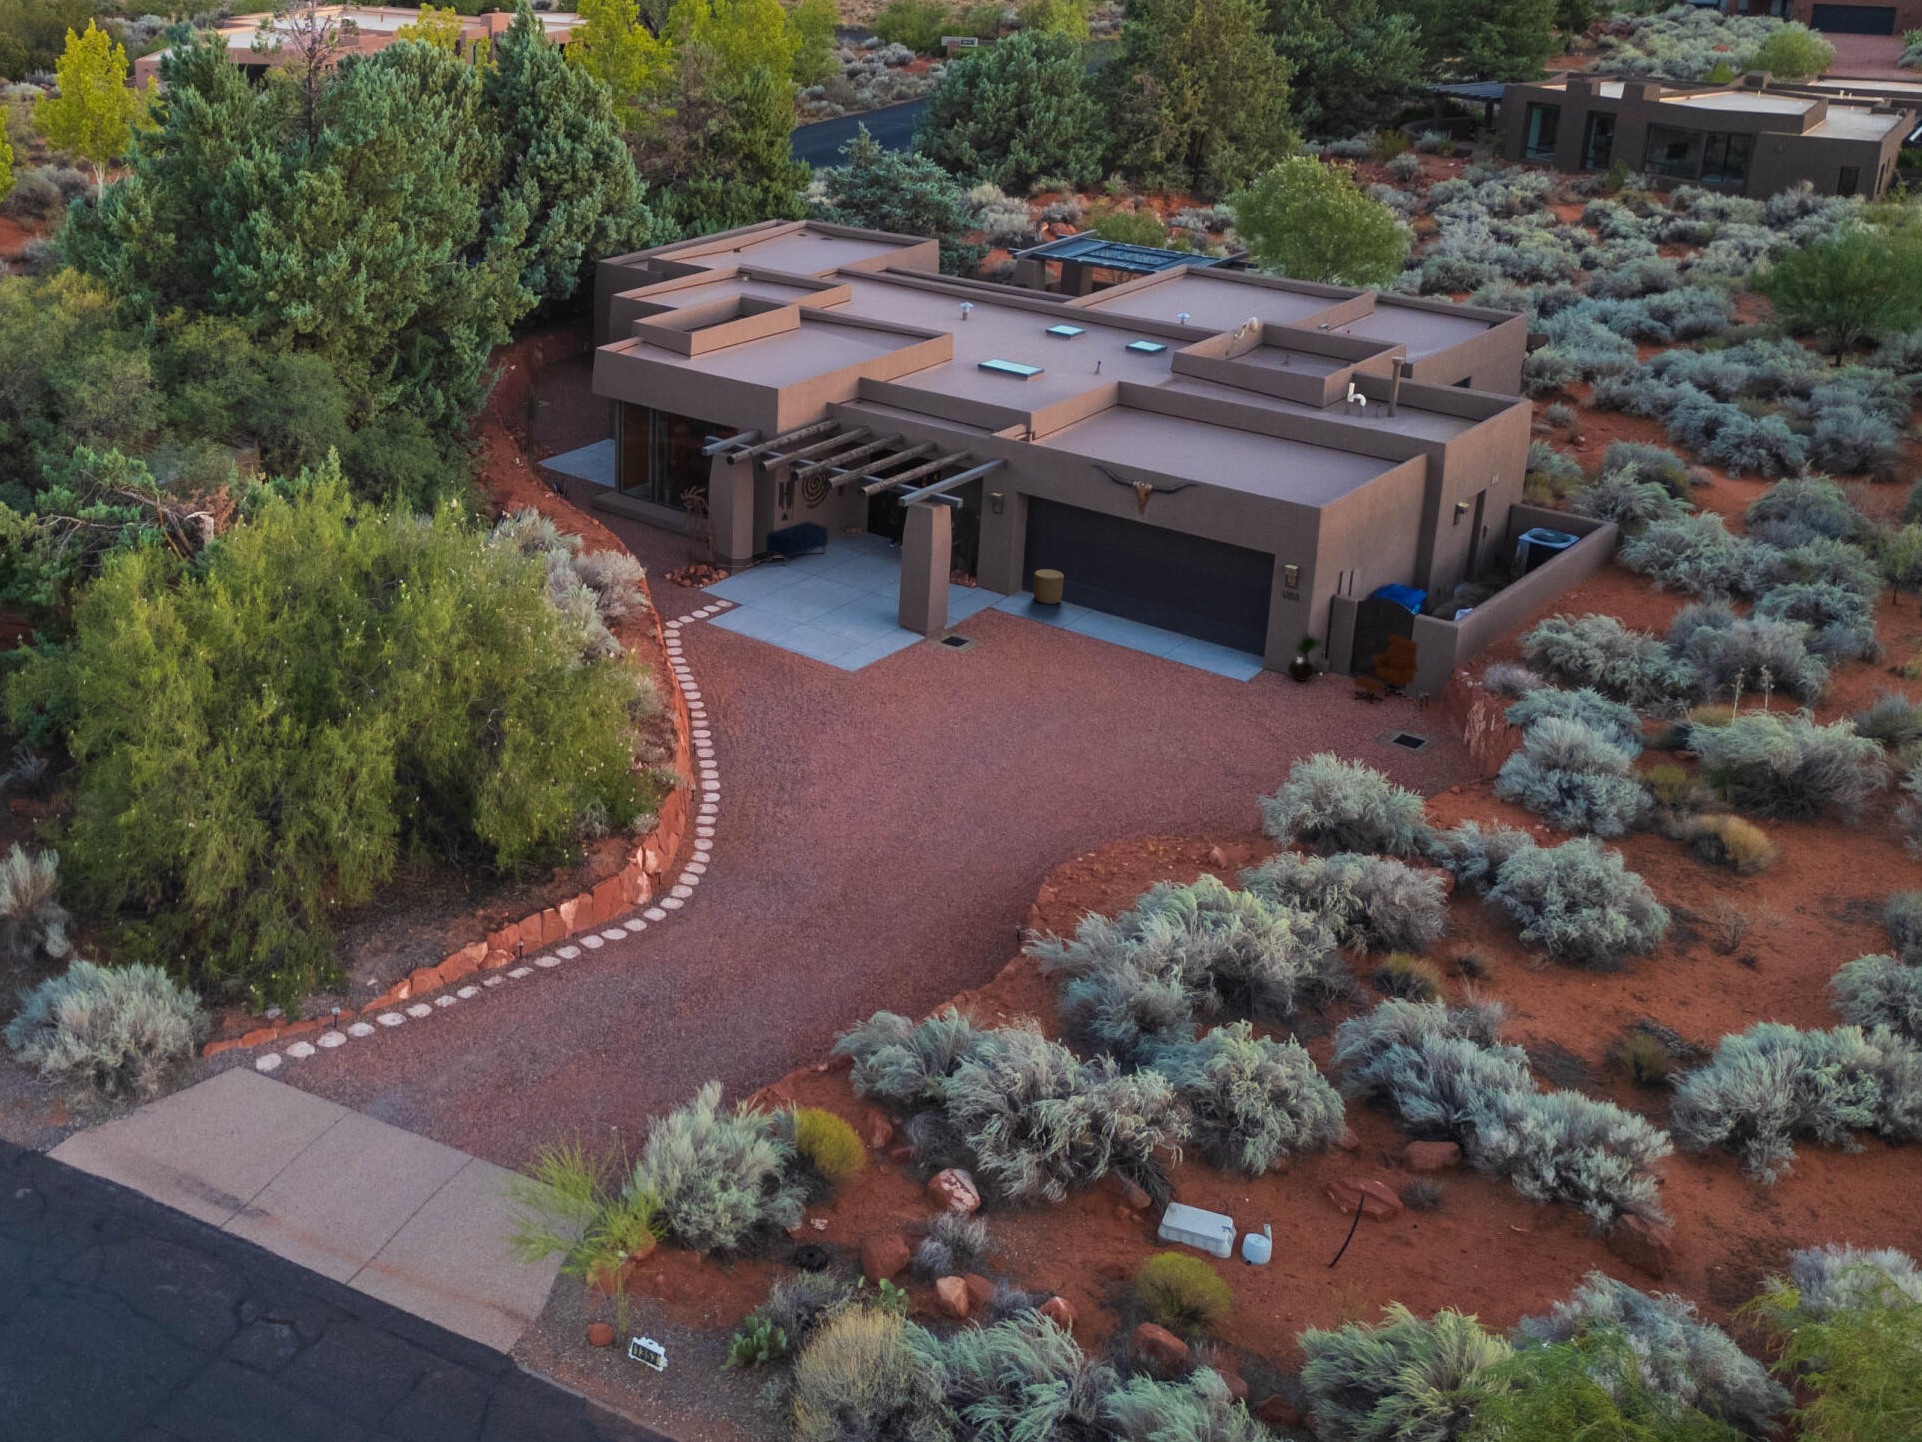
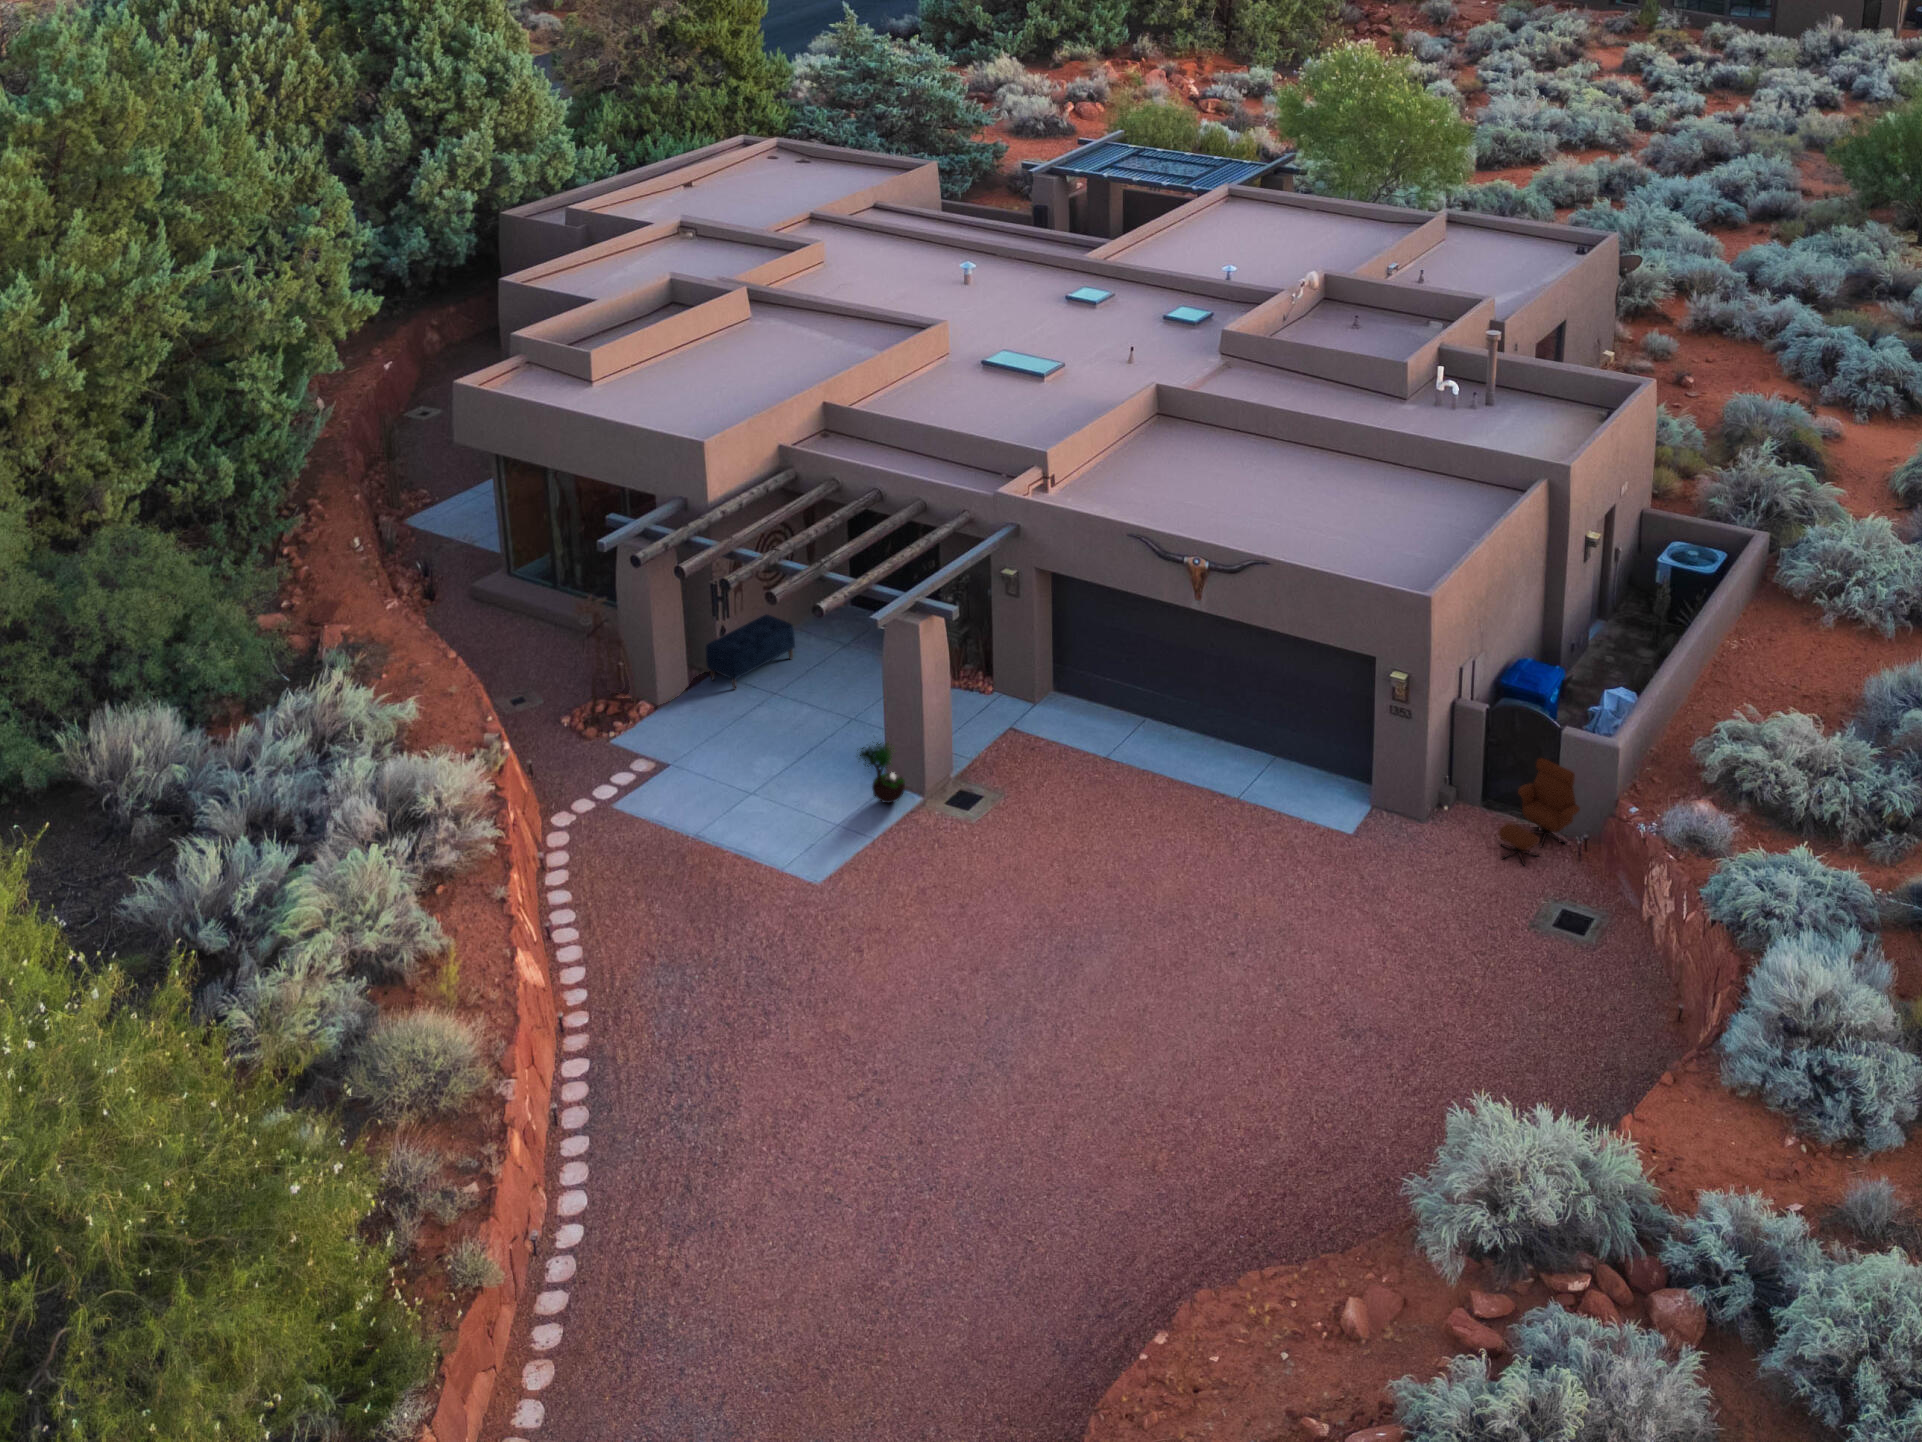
woven basket: present [1034,569,1064,604] -> none [1071,670,1111,722]
potted tree: present [1288,633,1323,681] -> present [857,743,905,803]

